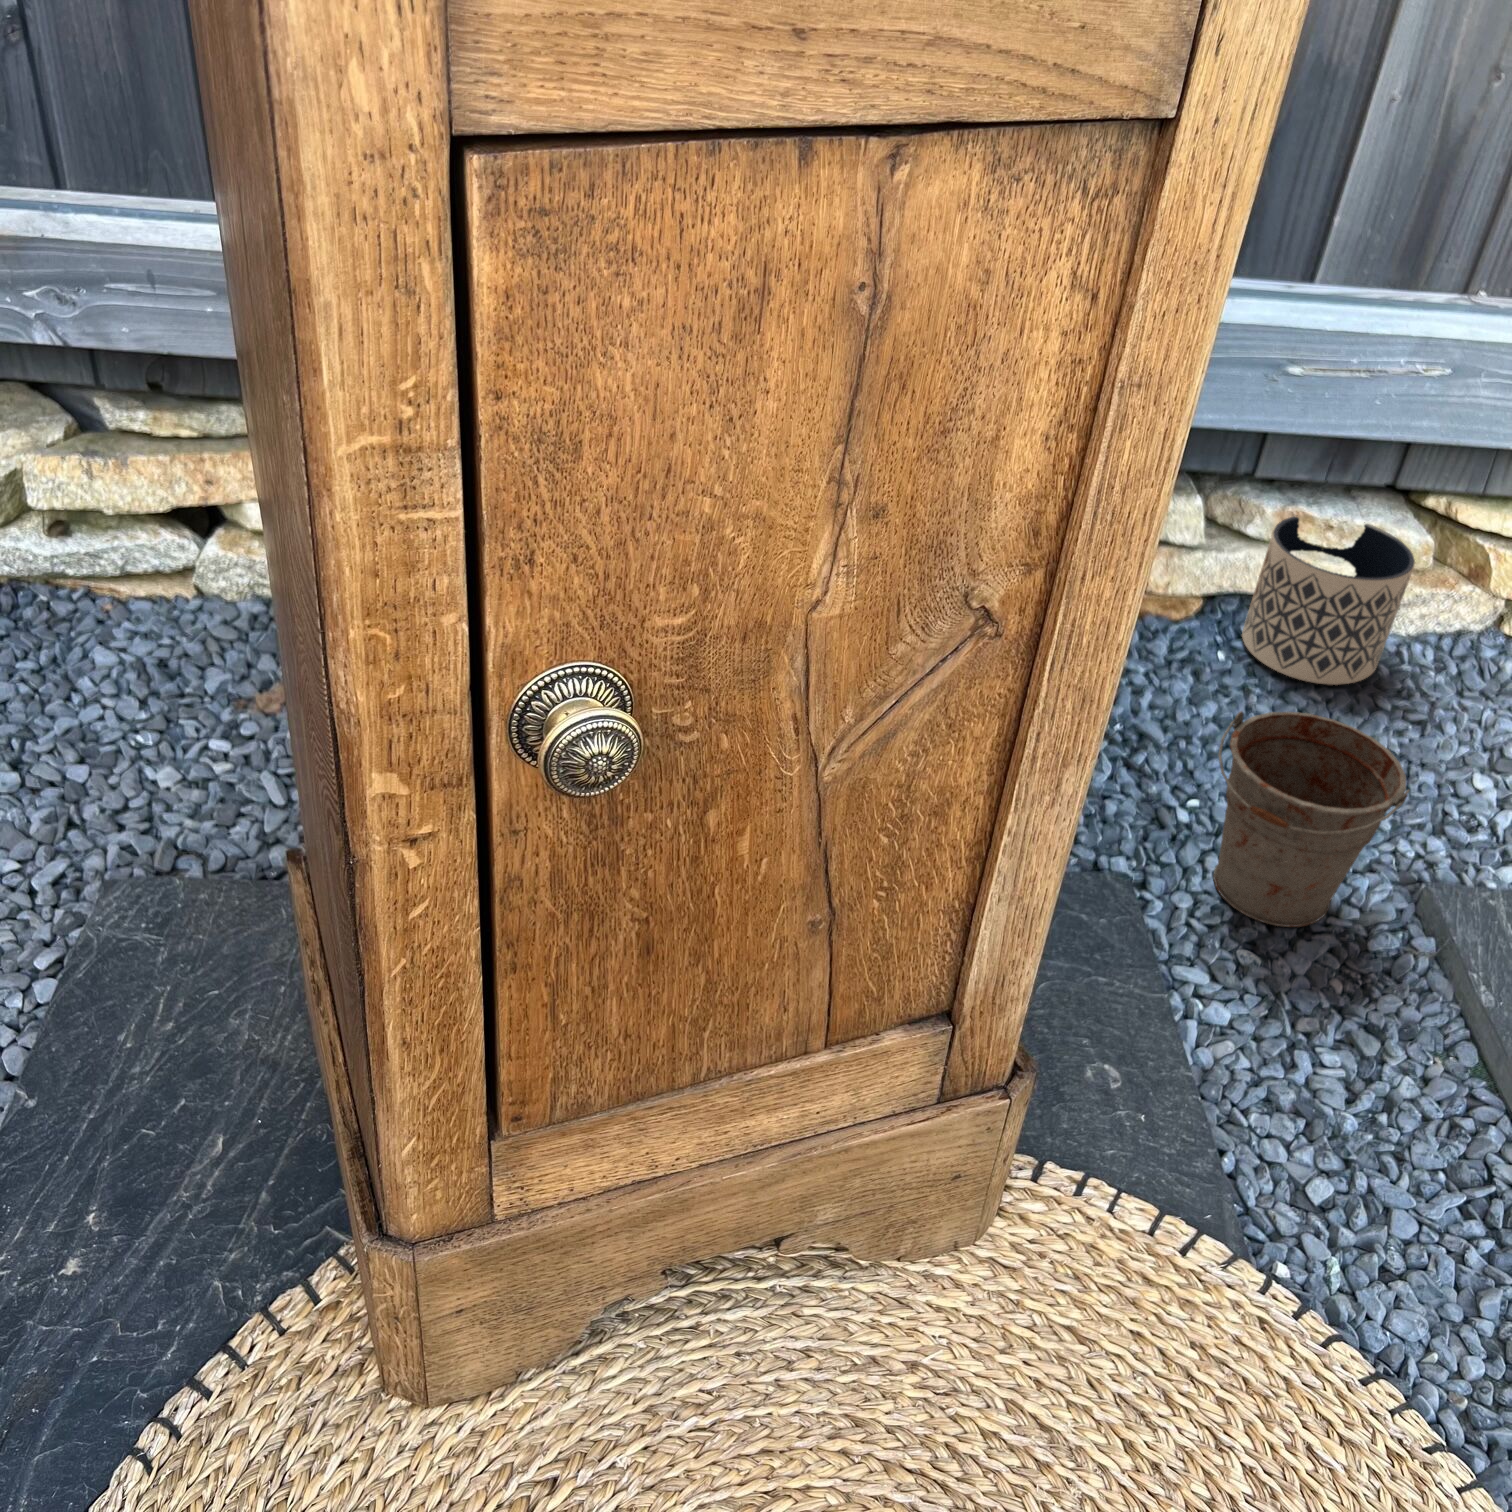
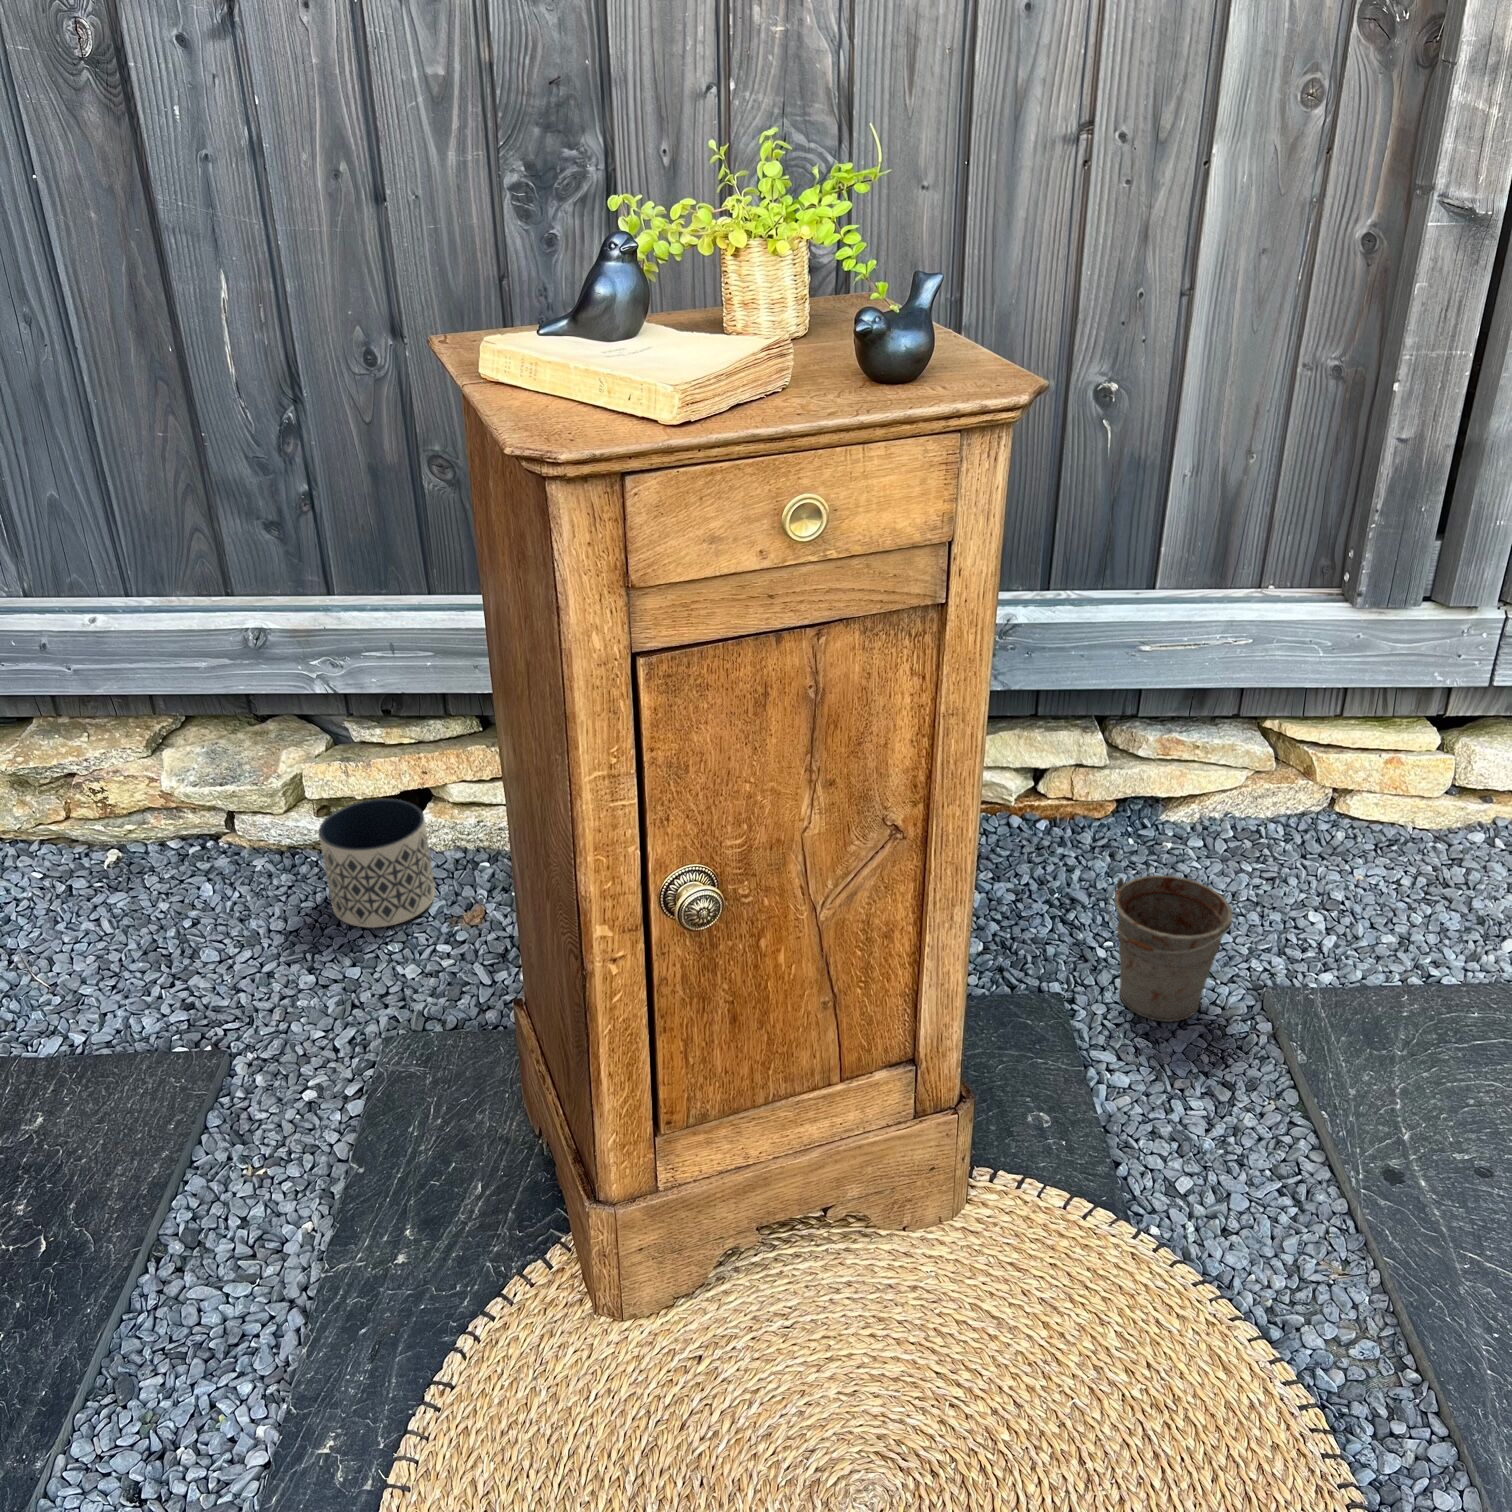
planter: present [1242,516,1415,685] -> present [319,799,435,928]

